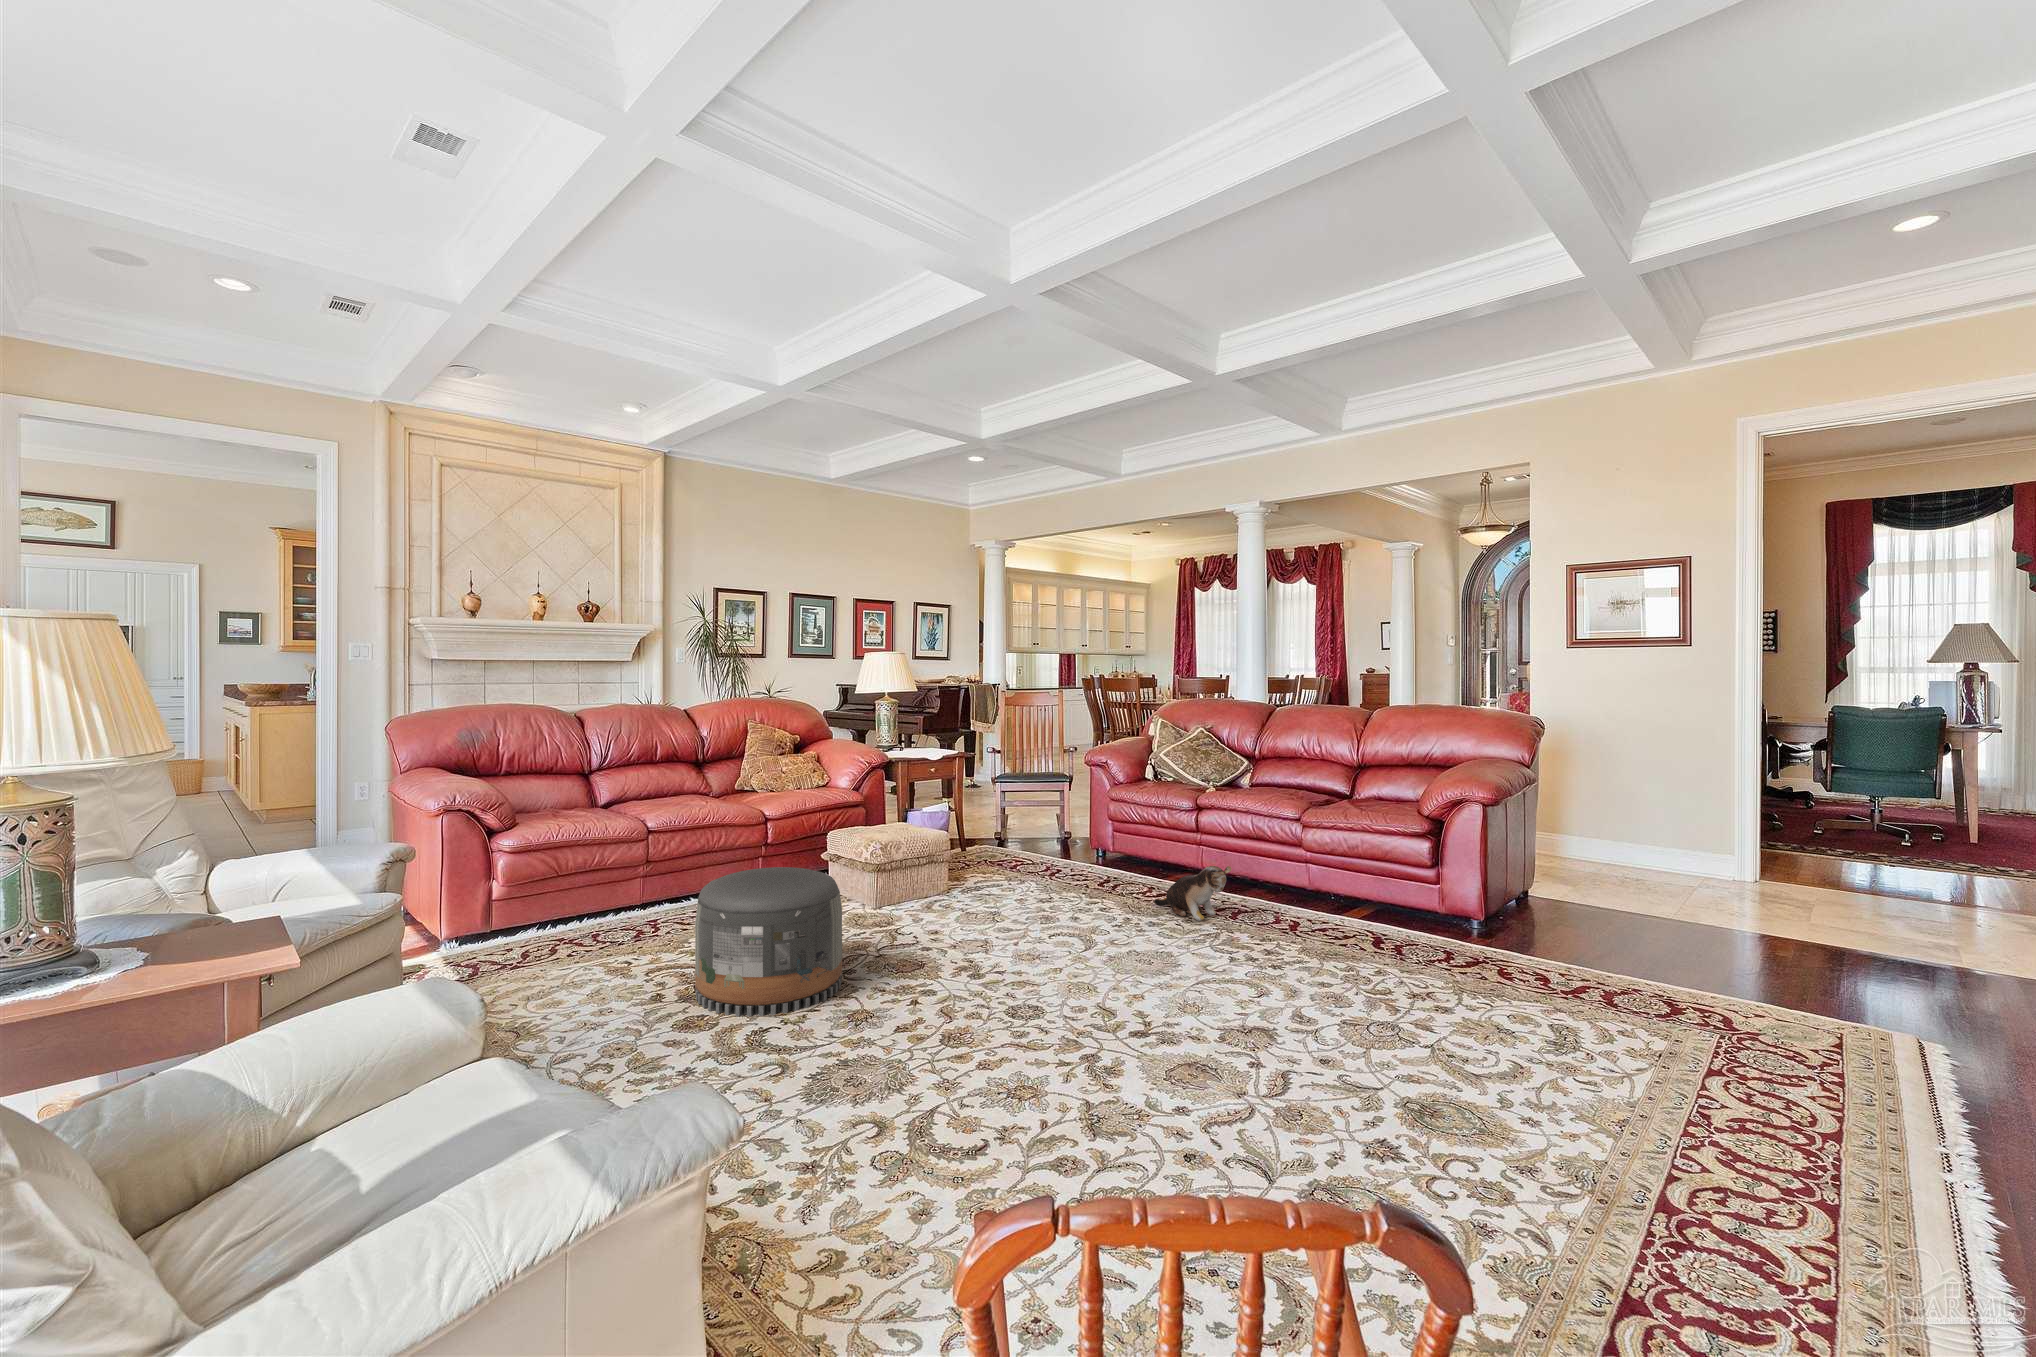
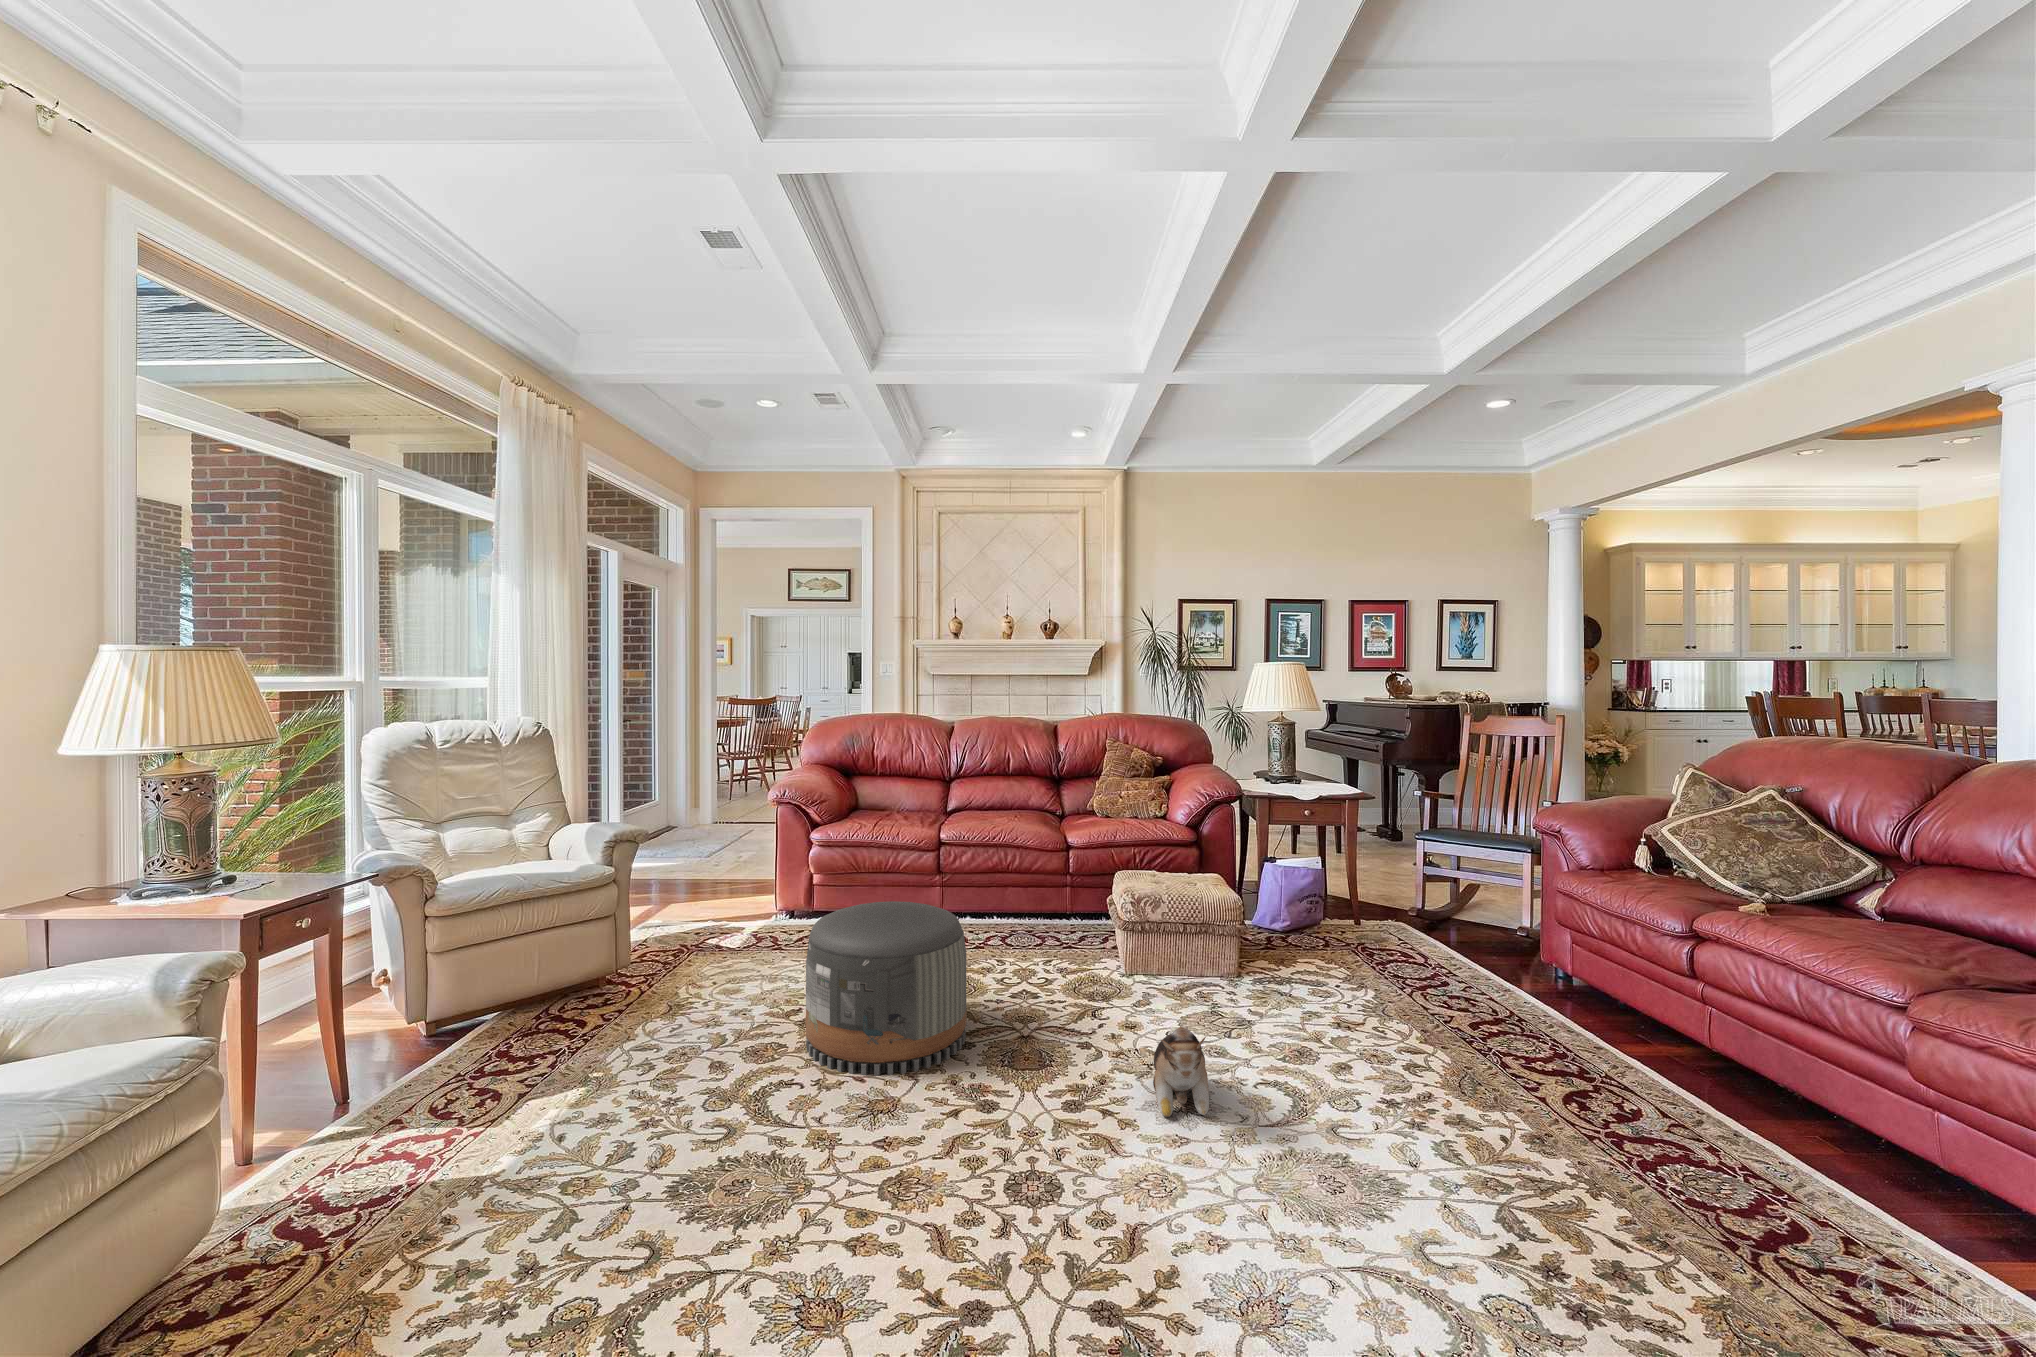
plush toy: present [1154,866,1231,921] -> present [1153,1026,1209,1117]

